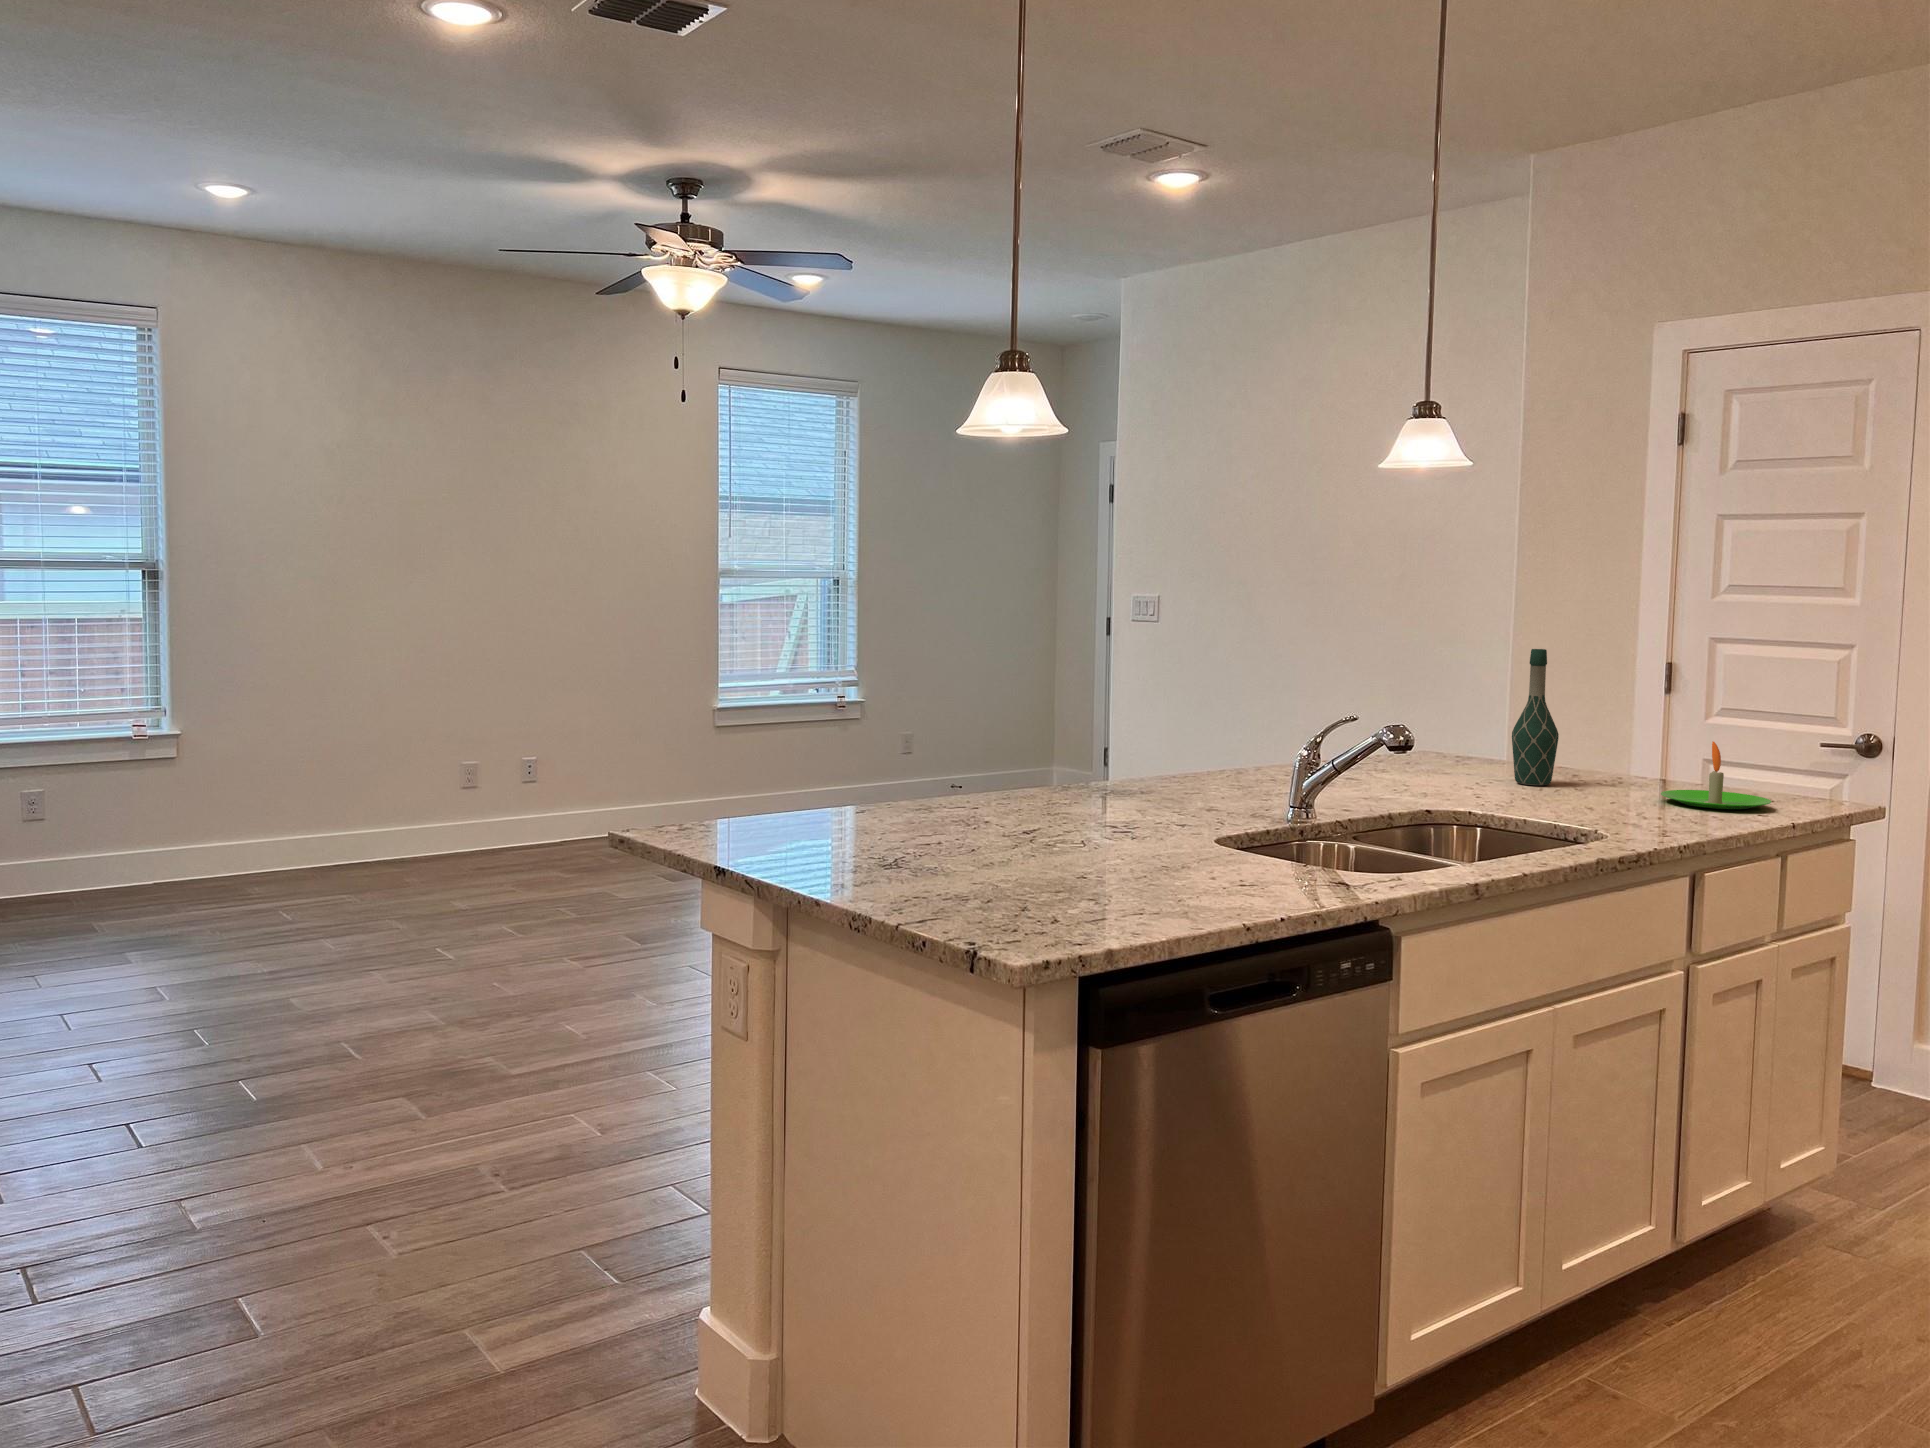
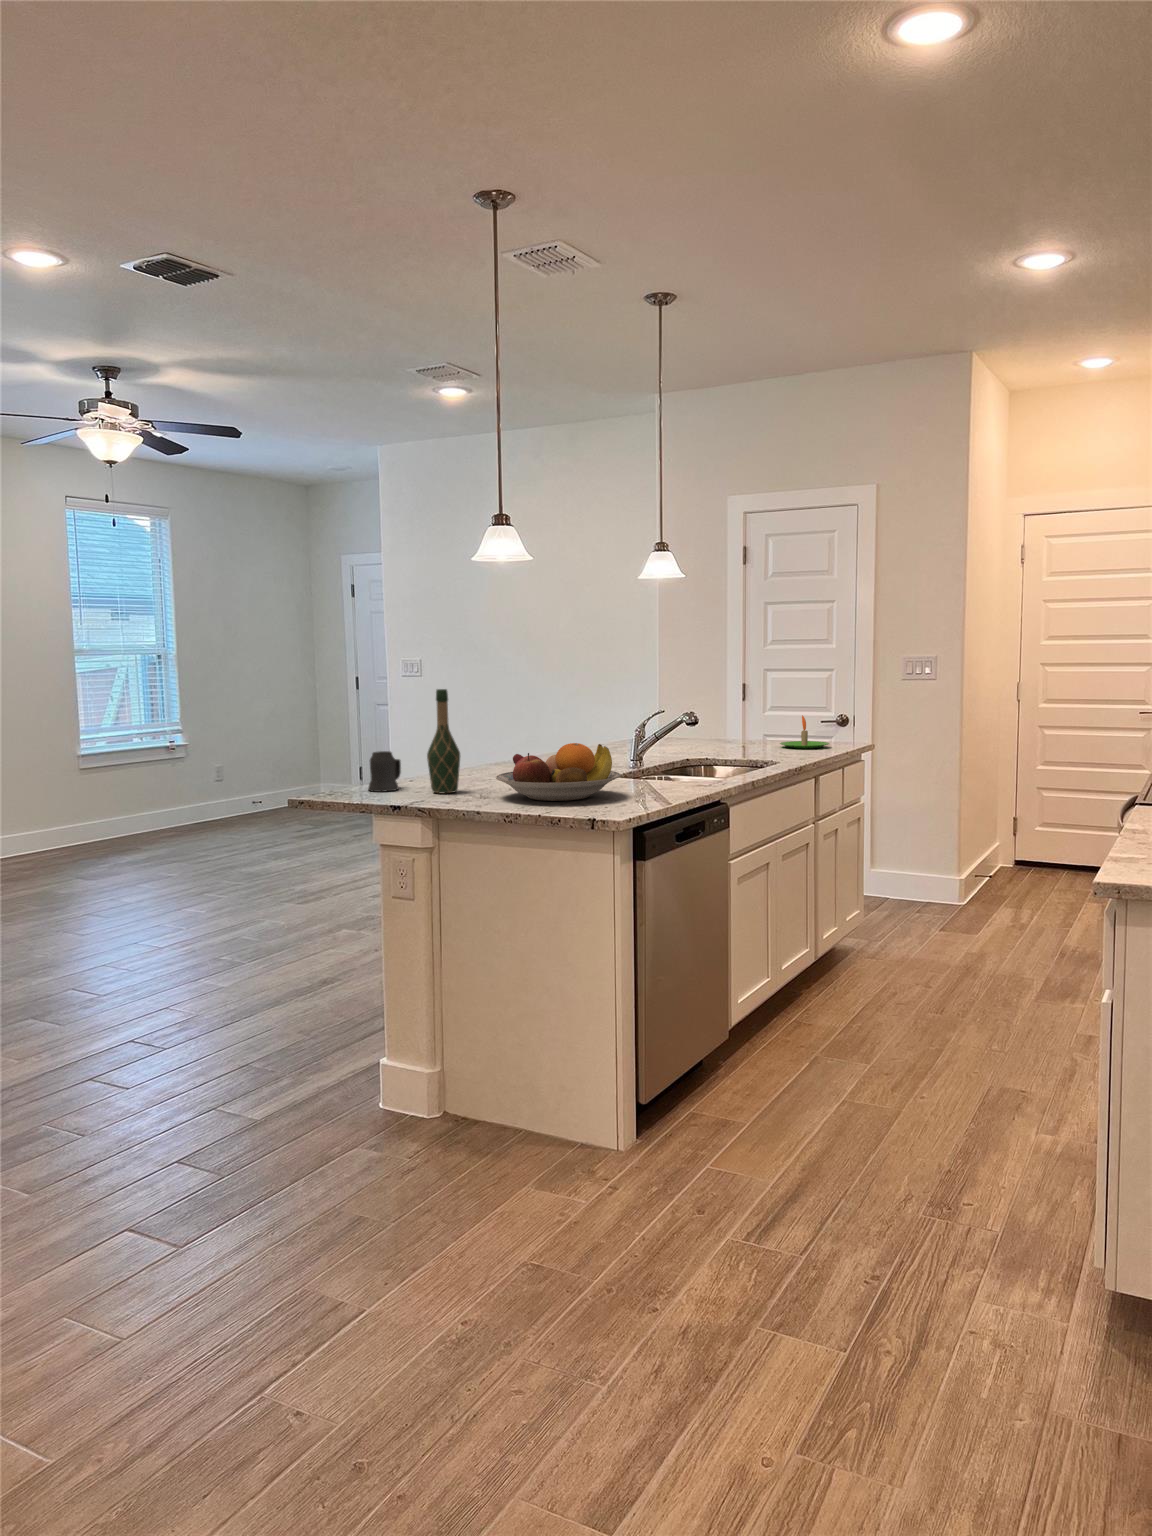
wine bottle: present [1512,649,1559,785] -> present [427,689,460,793]
mug: none [752,761,817,832] -> present [368,751,401,792]
fruit bowl: none [903,781,1142,893] -> present [496,743,621,801]

